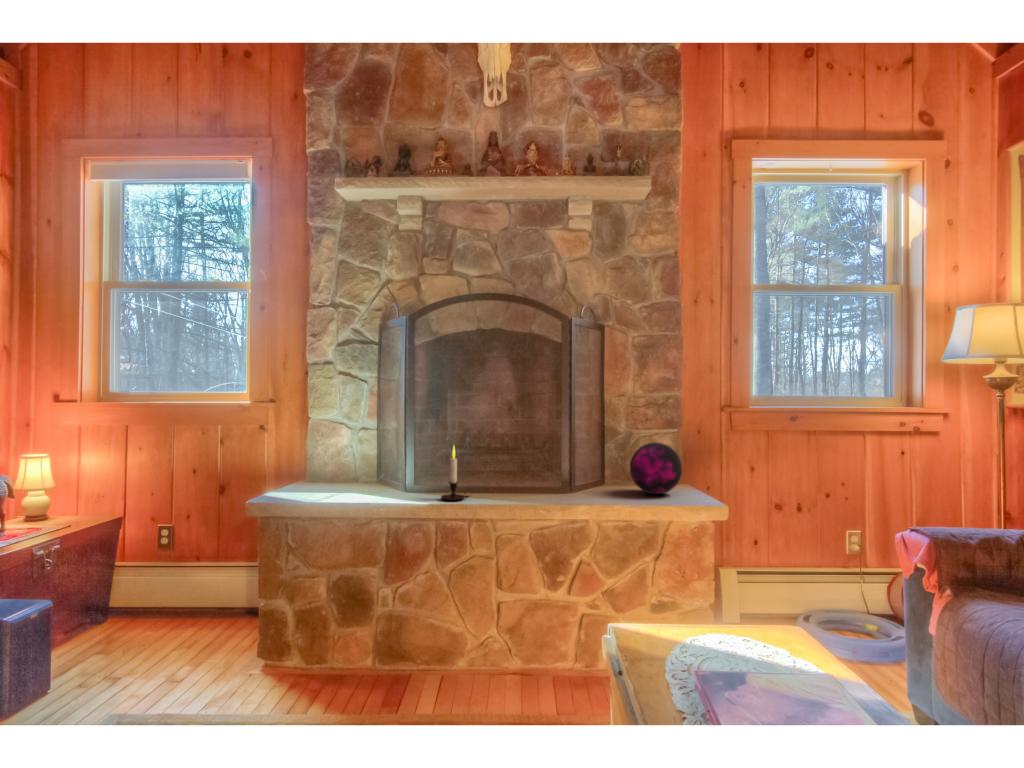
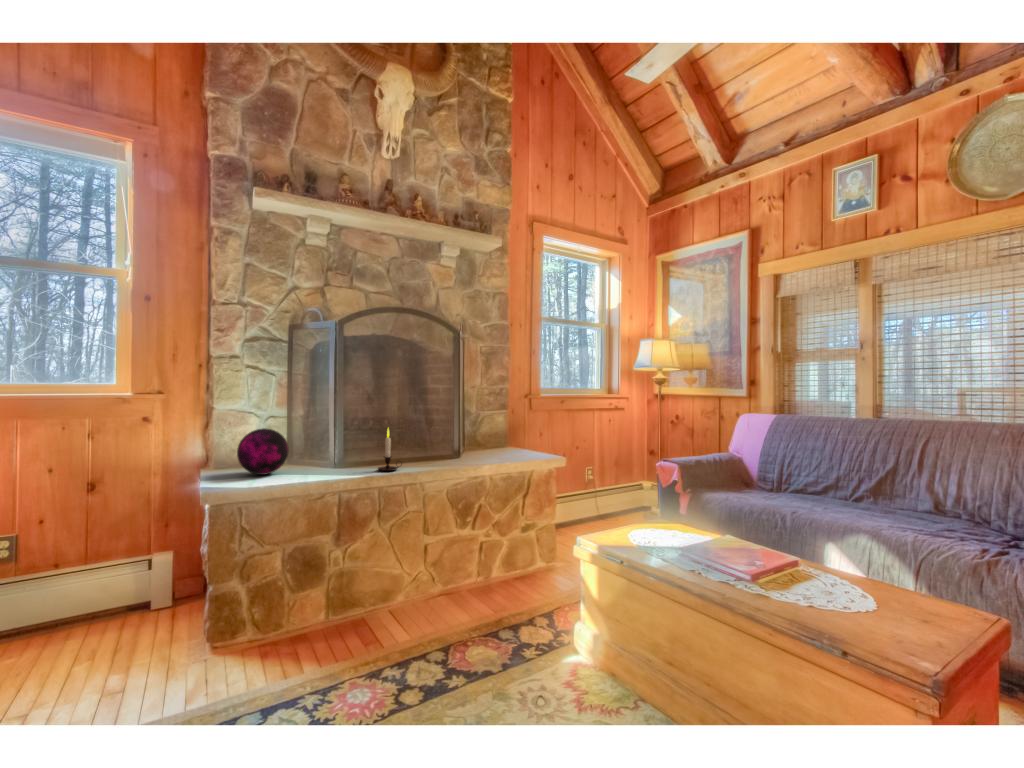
decorative orb: present [630,443,682,494] -> present [237,428,289,475]

